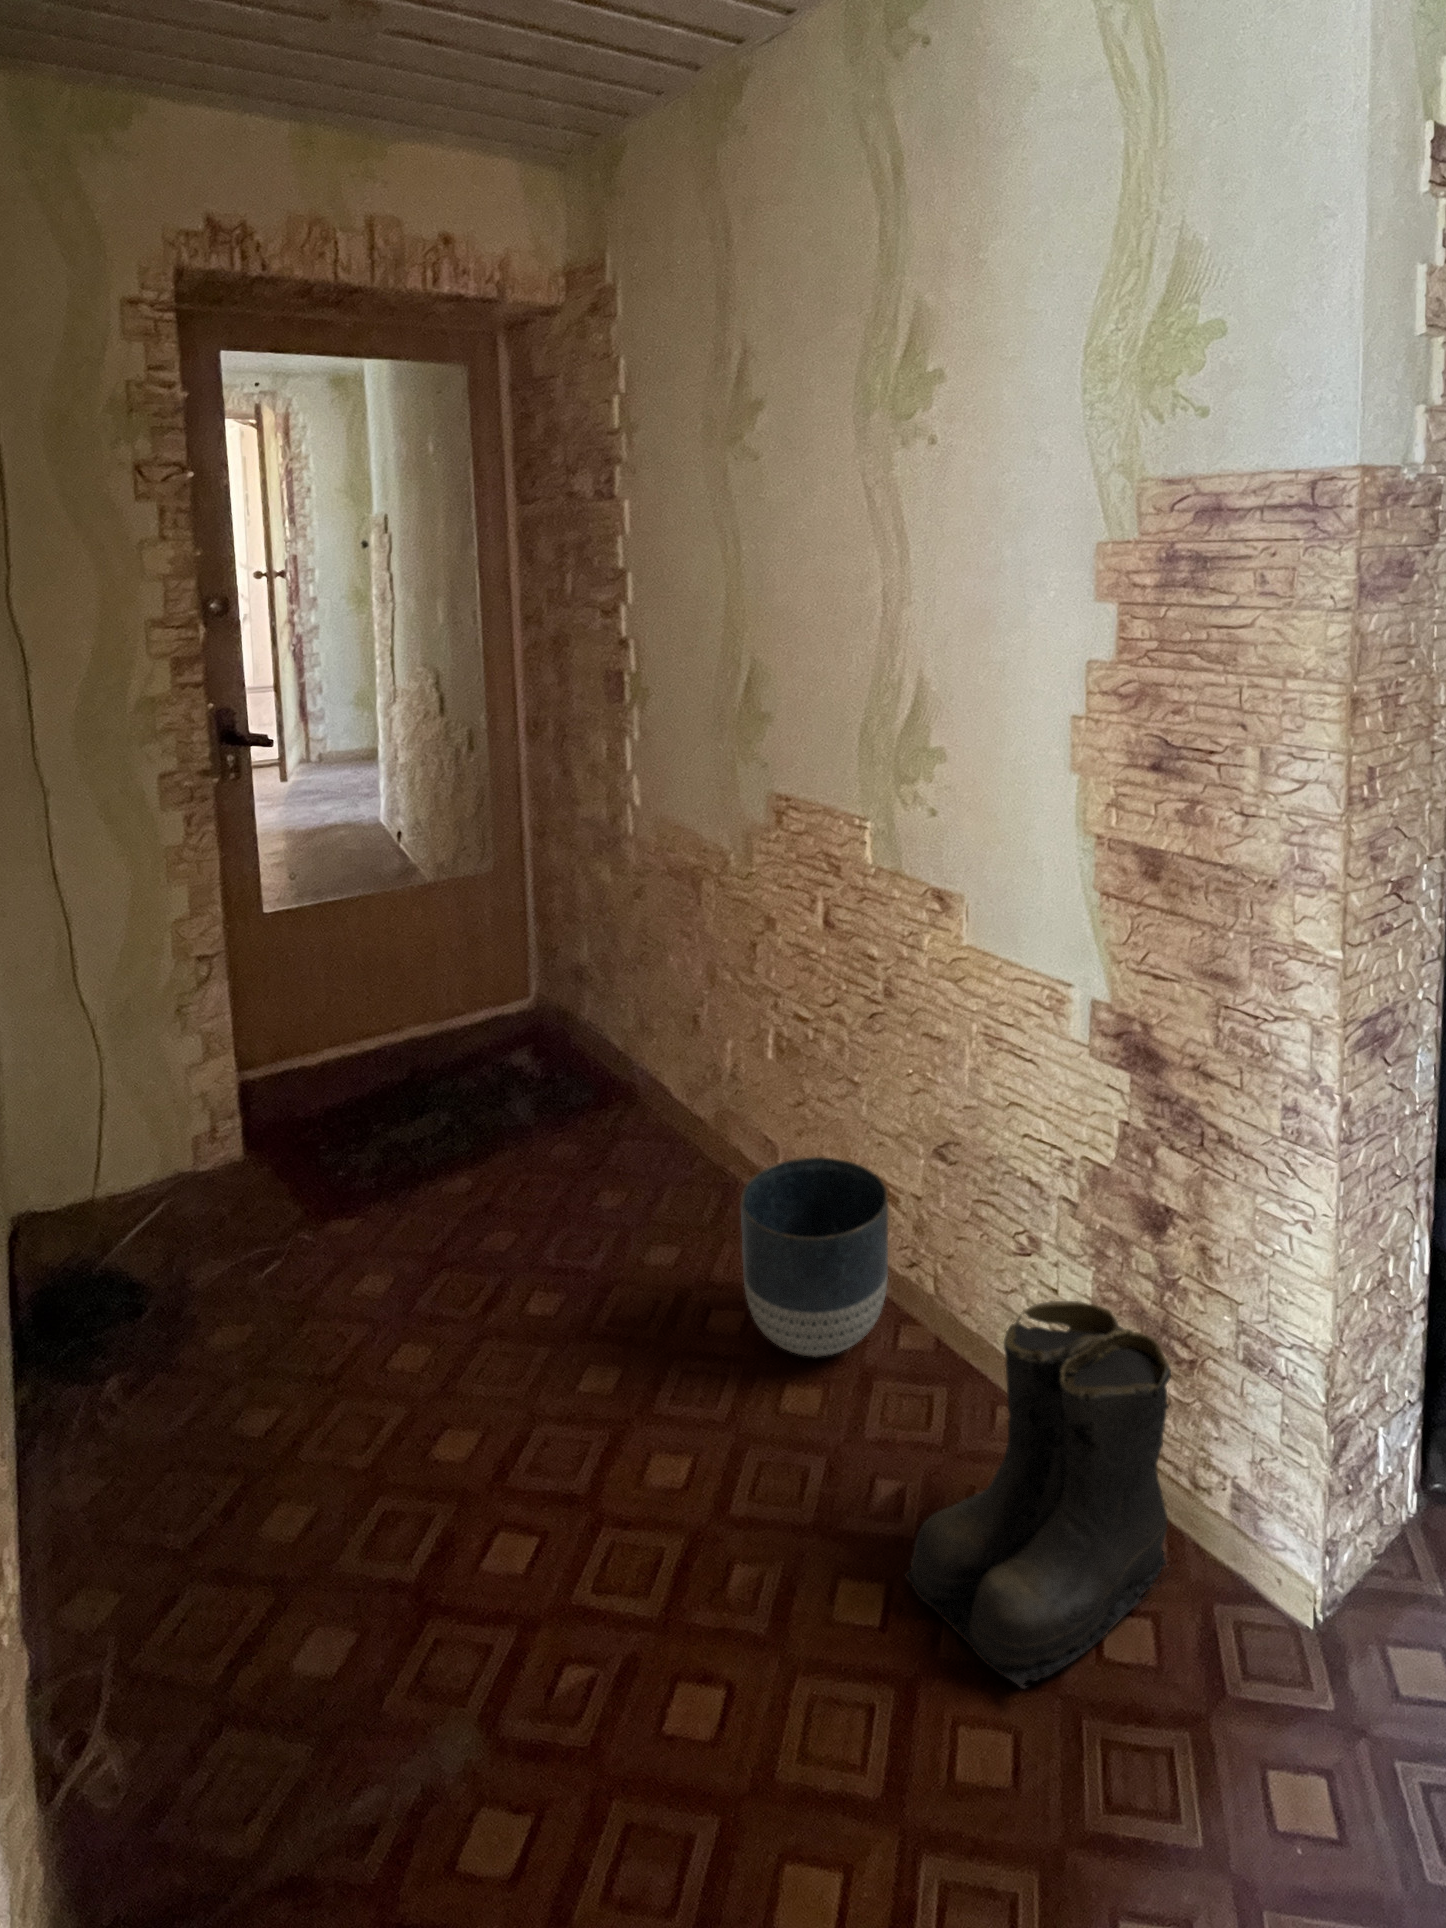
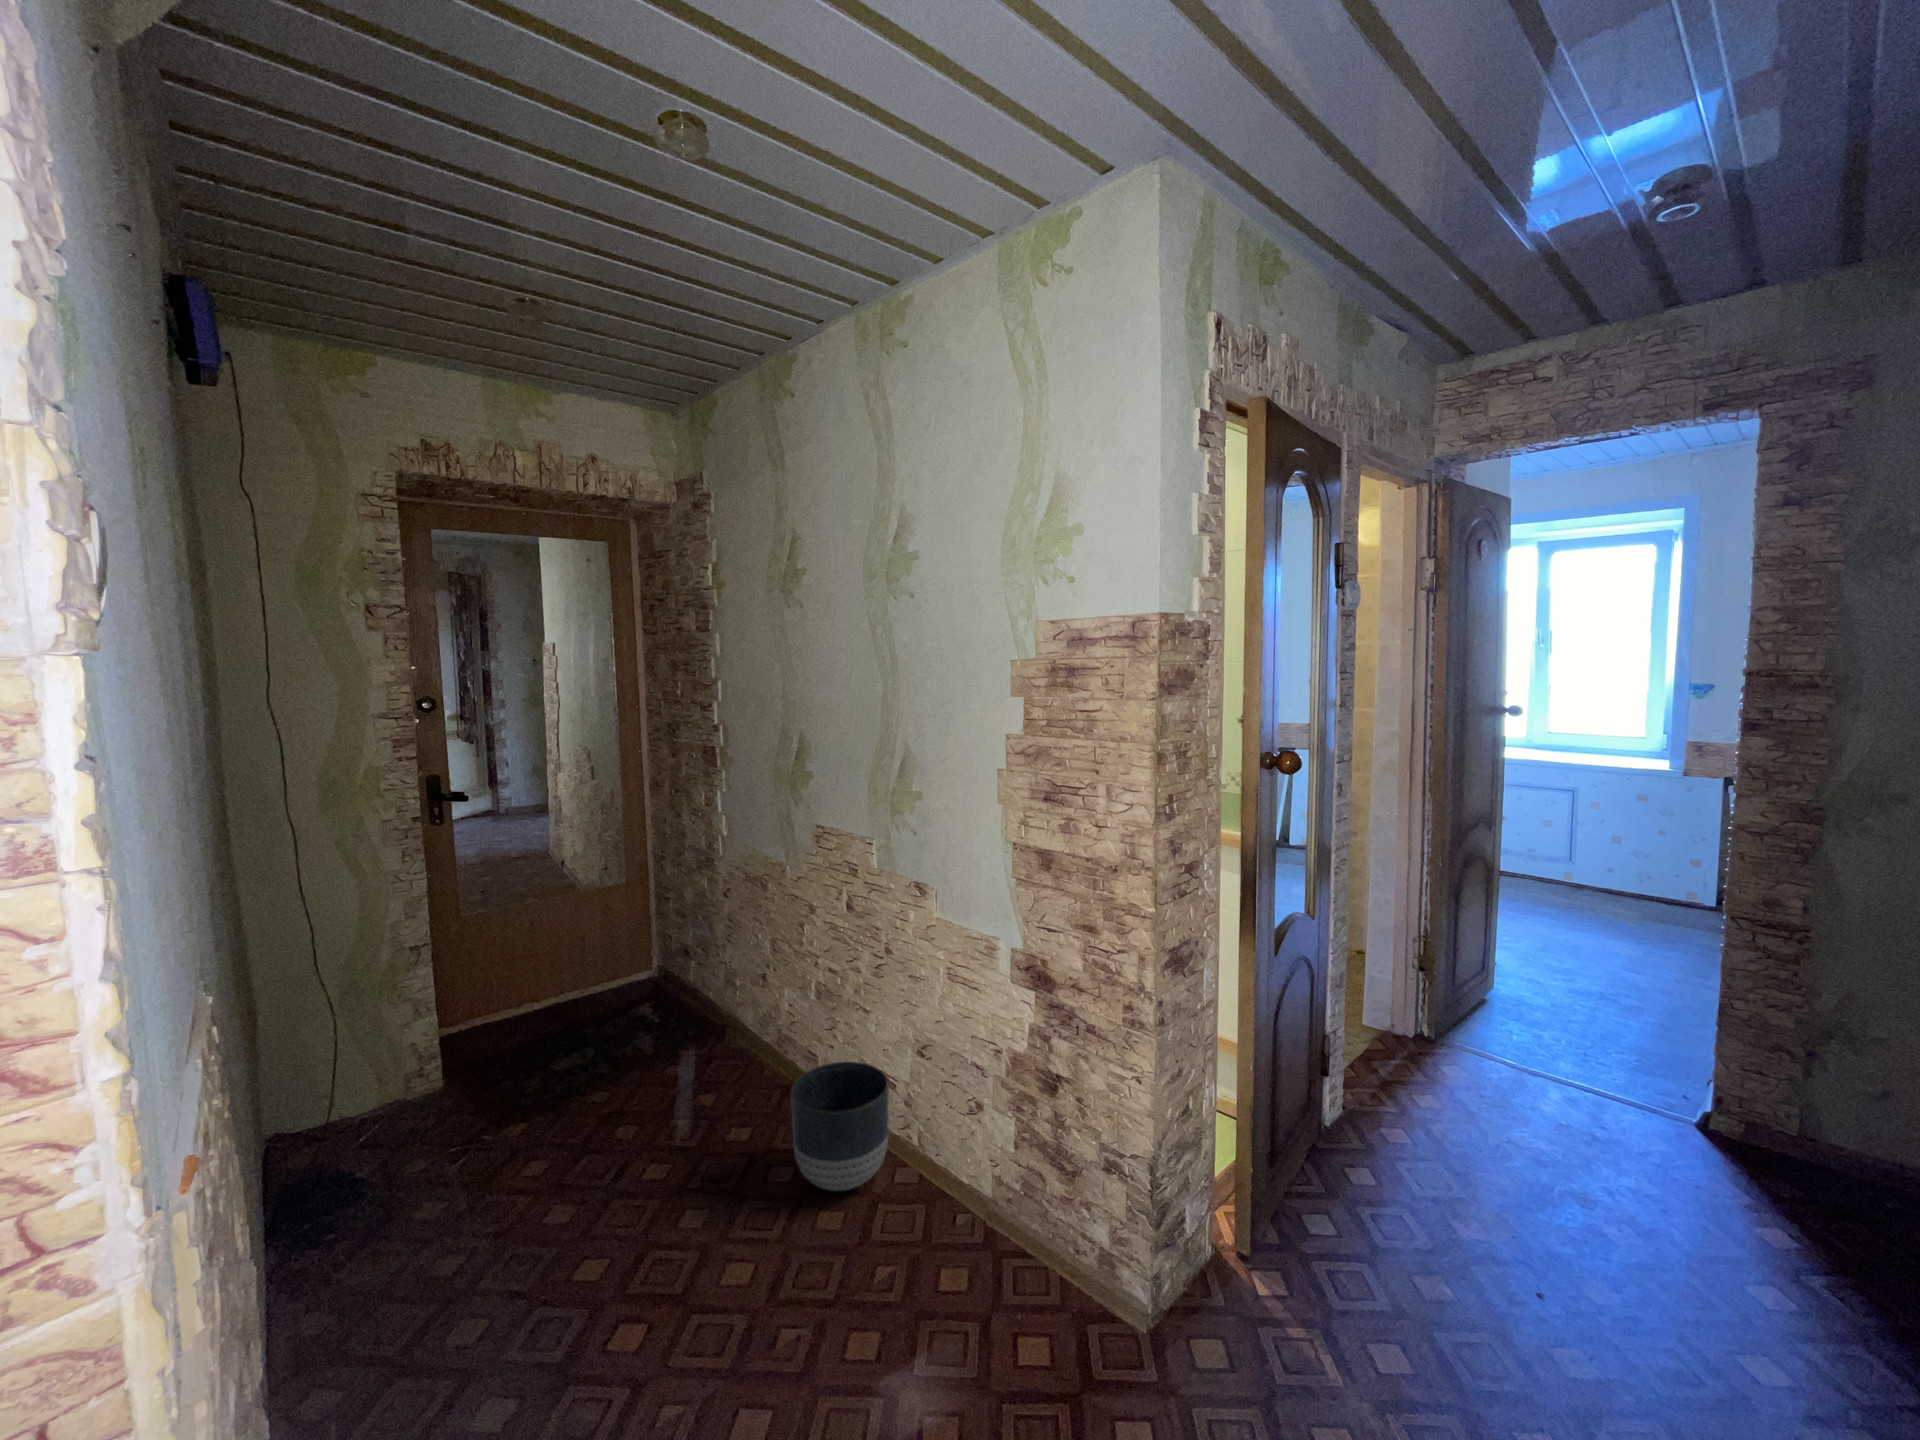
boots: present [905,1301,1171,1689] -> none [894,1139,1066,1382]

